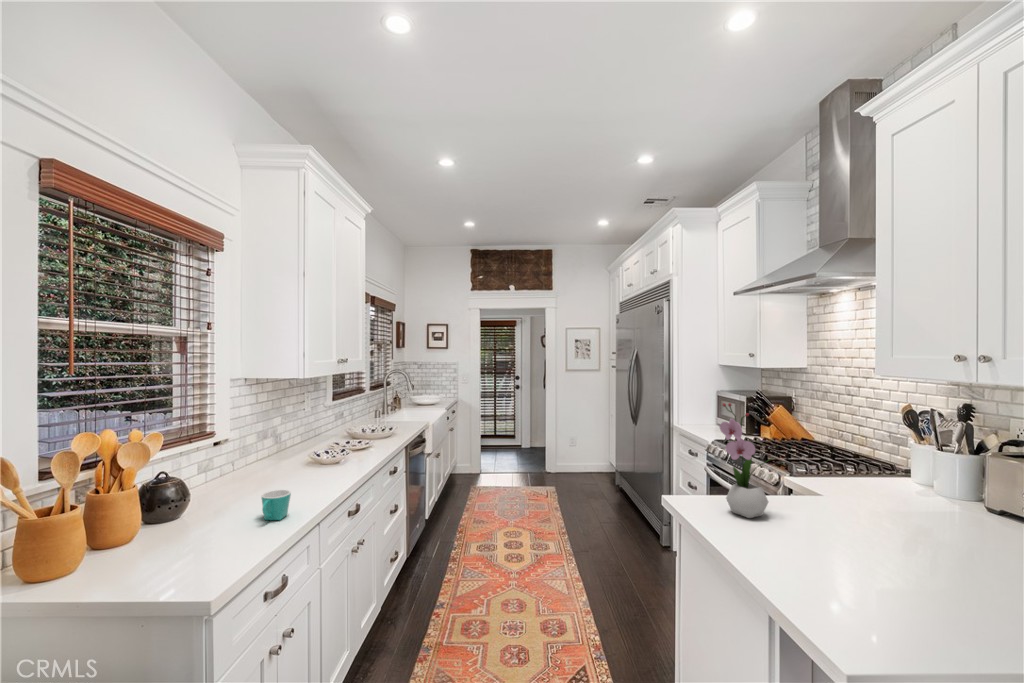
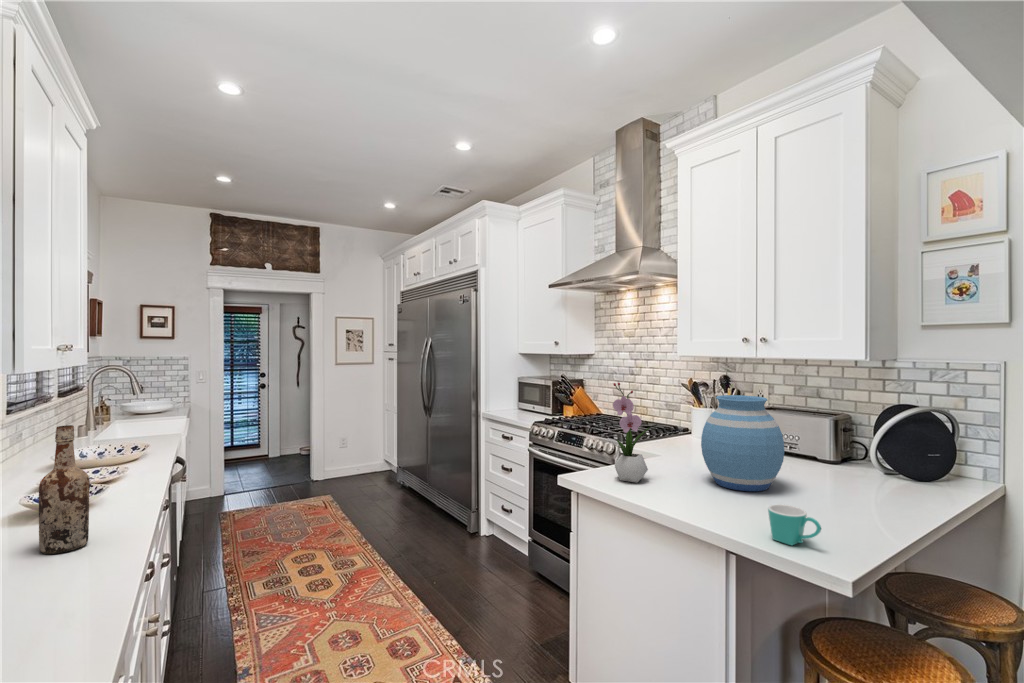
wine bottle: none [288,407,314,486] -> present [39,425,90,554]
vase: none [840,428,971,562] -> present [701,395,784,491]
mug: present [262,490,291,520] -> present [768,505,821,545]

